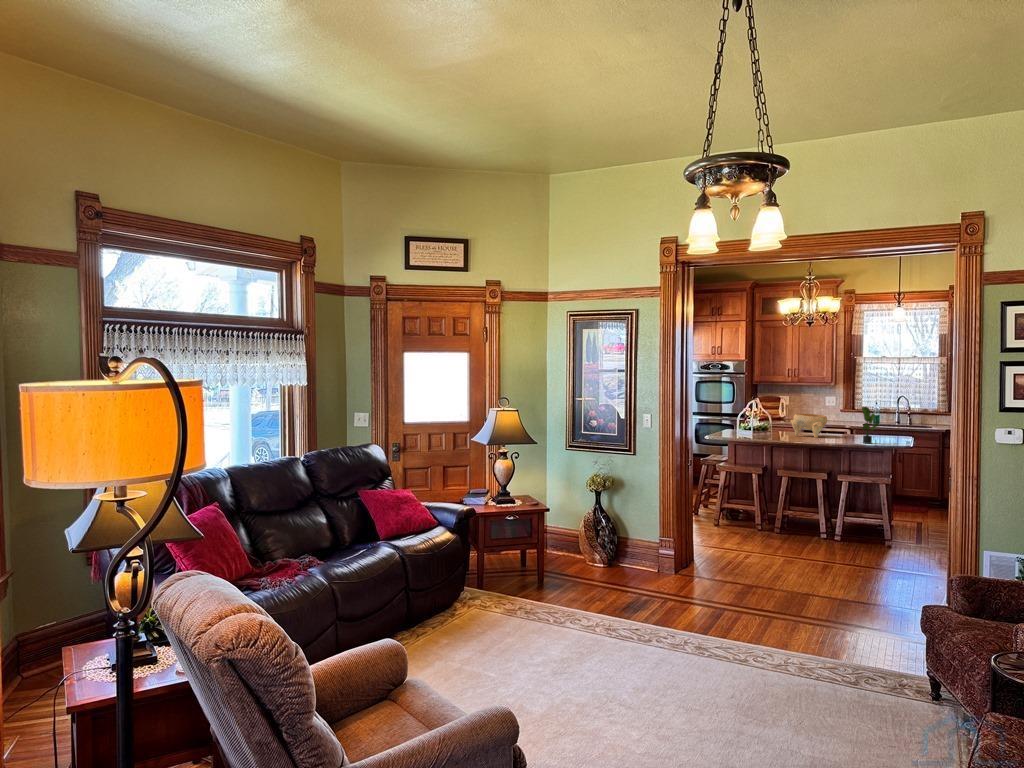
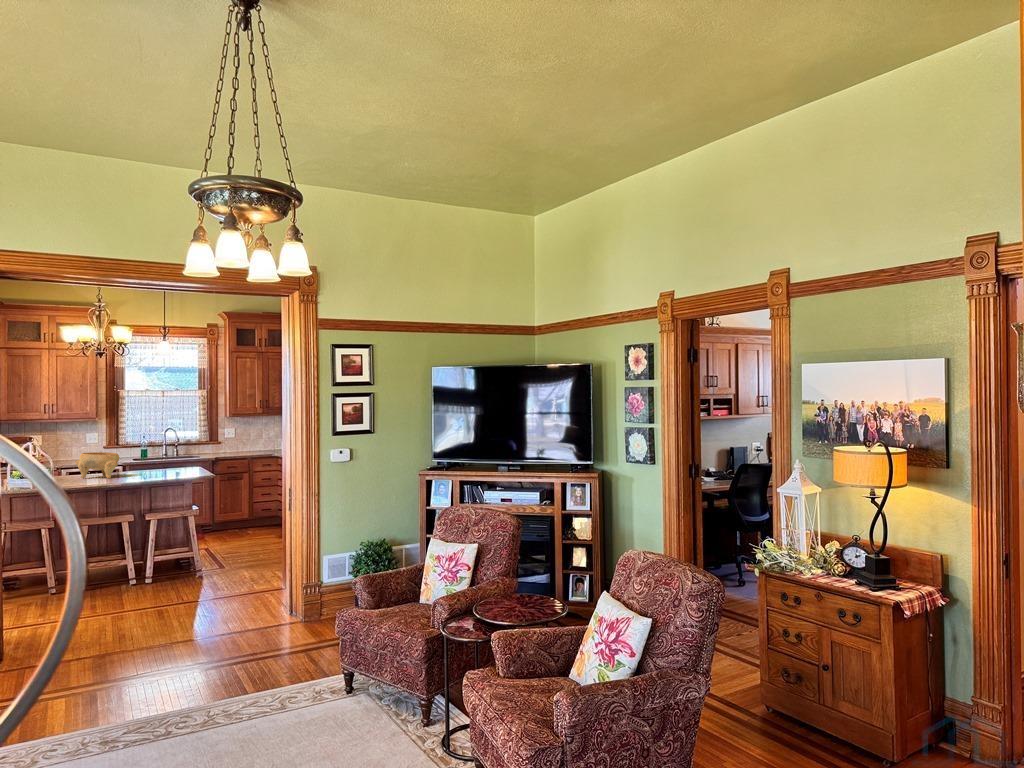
potted plant: present [862,407,878,444] -> none [162,440,184,478]

